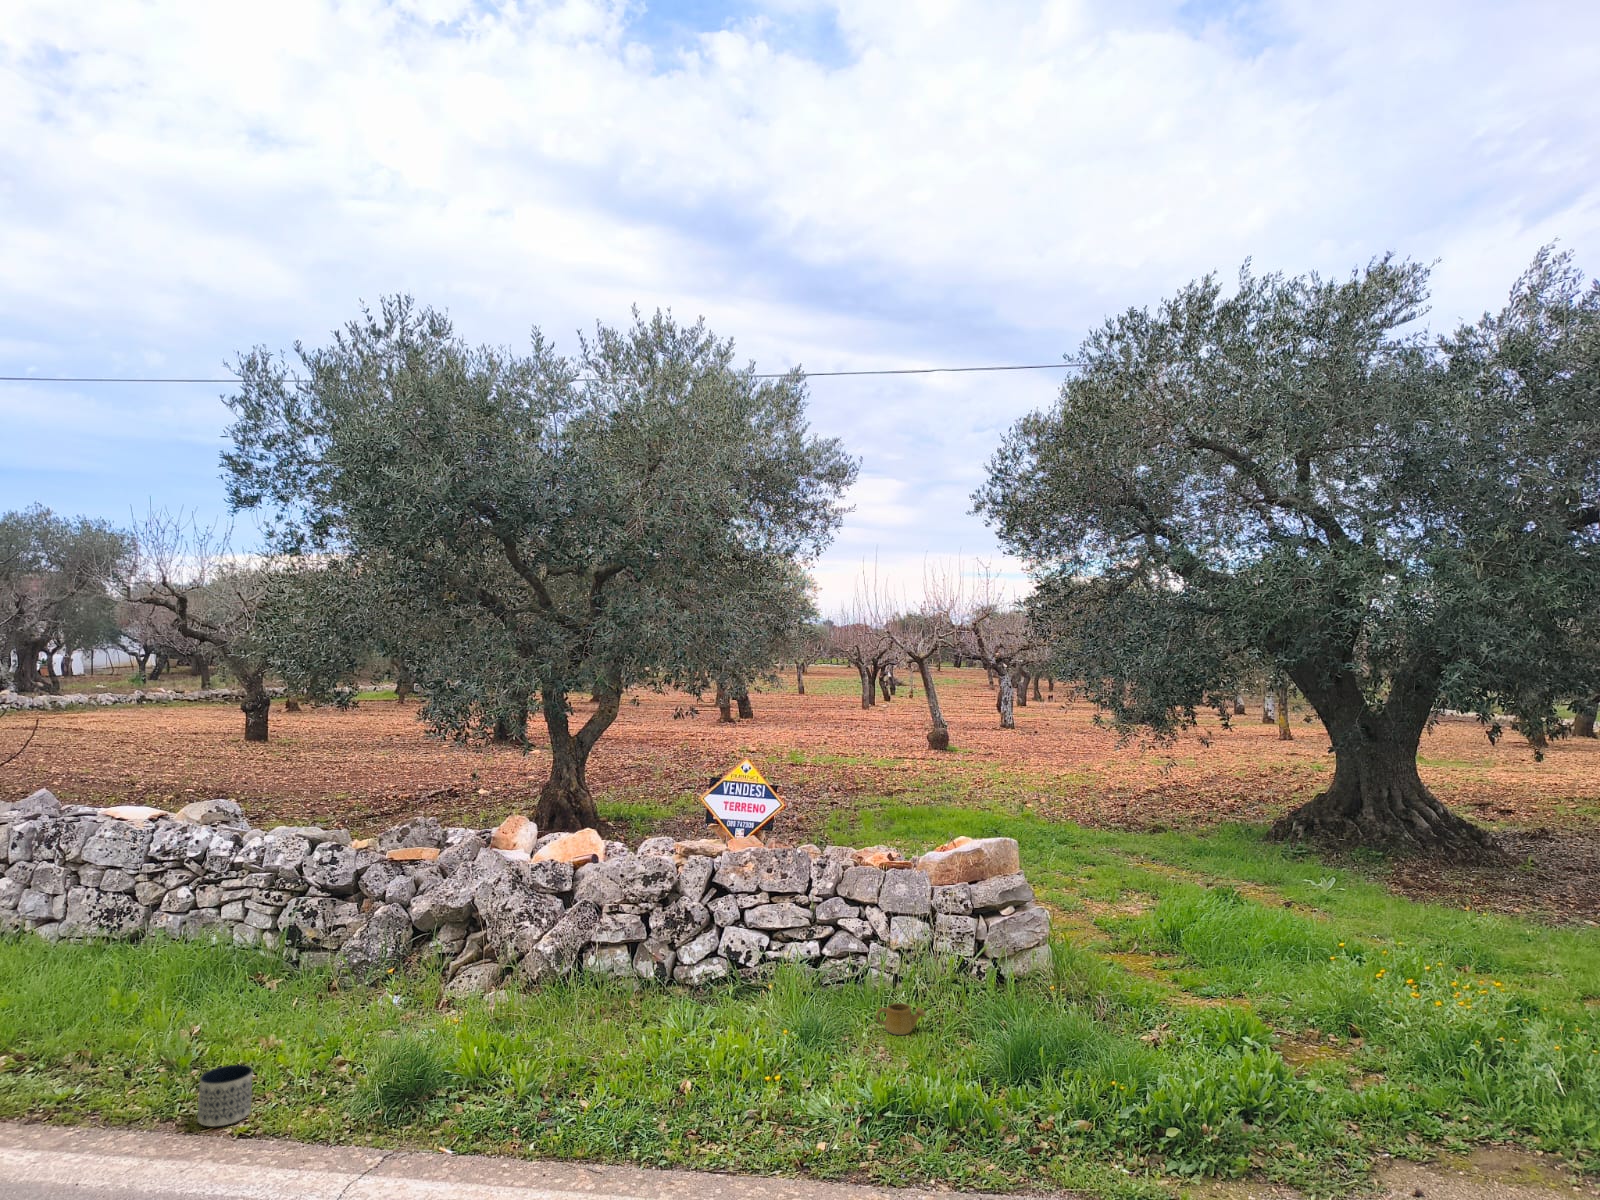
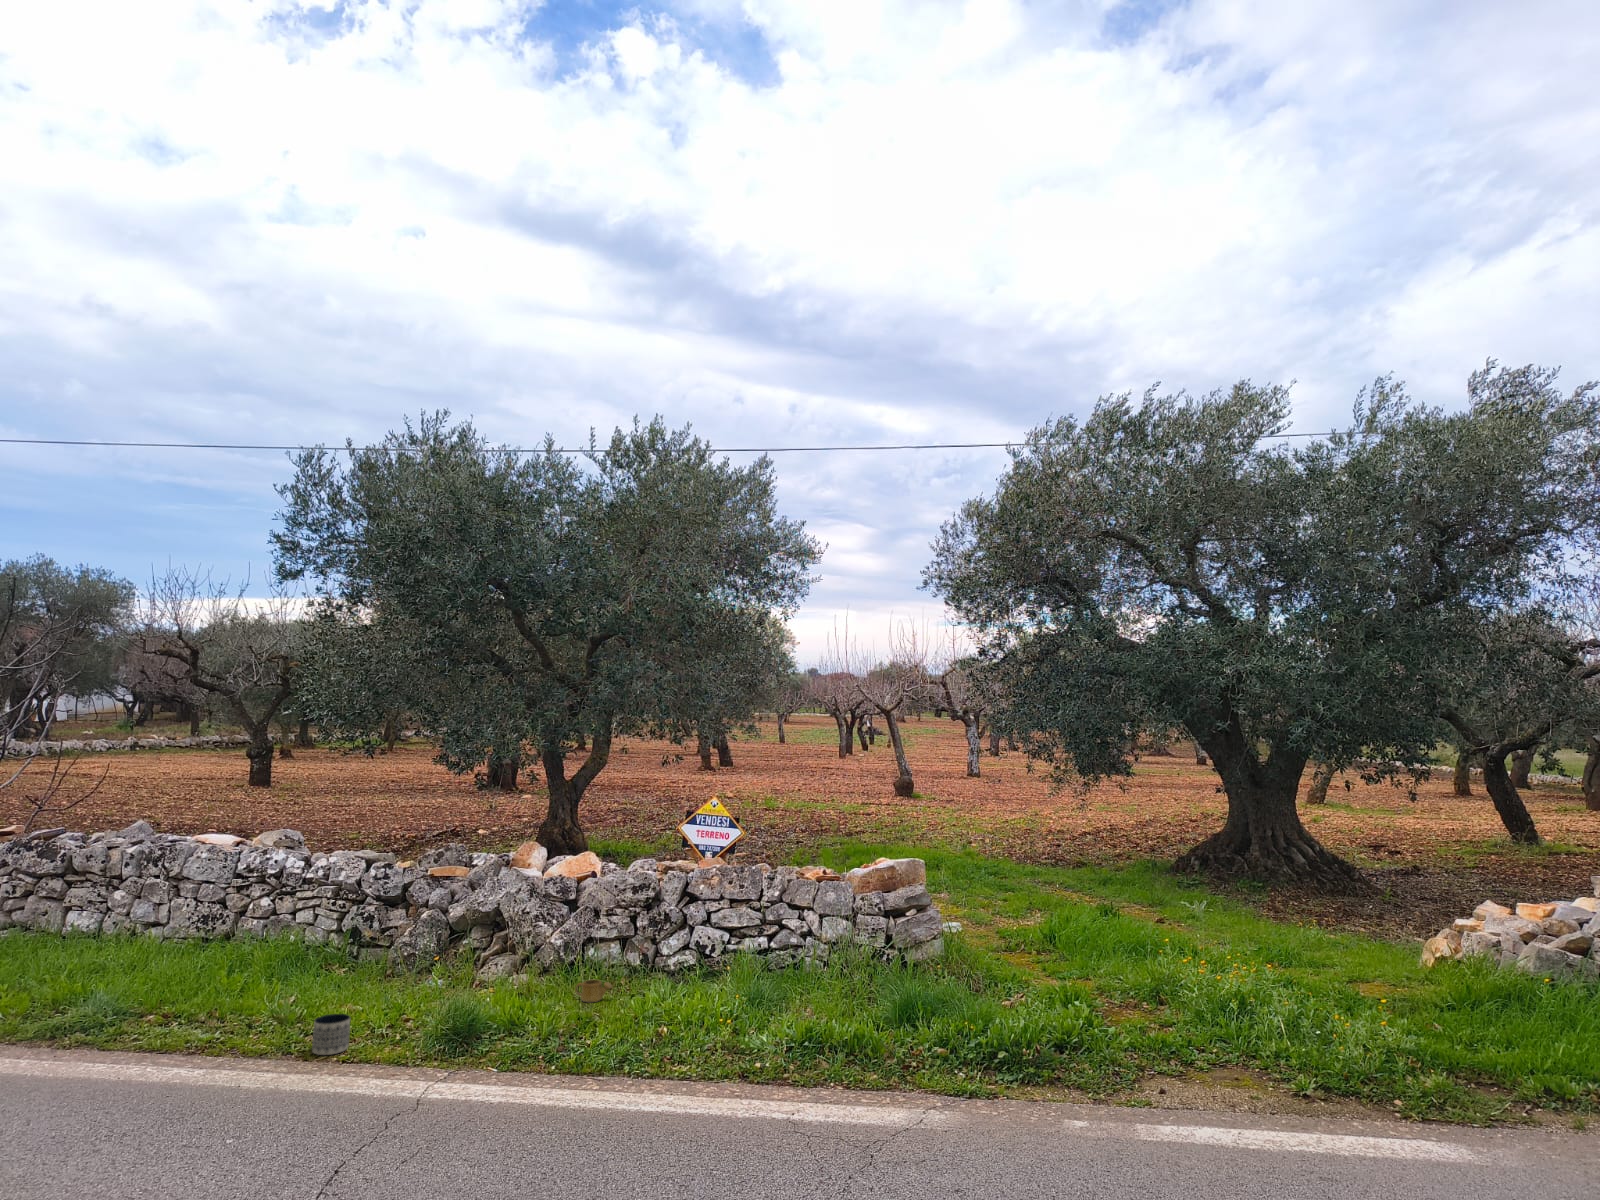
watering can: present [876,1003,925,1035] -> present [575,979,611,1002]

